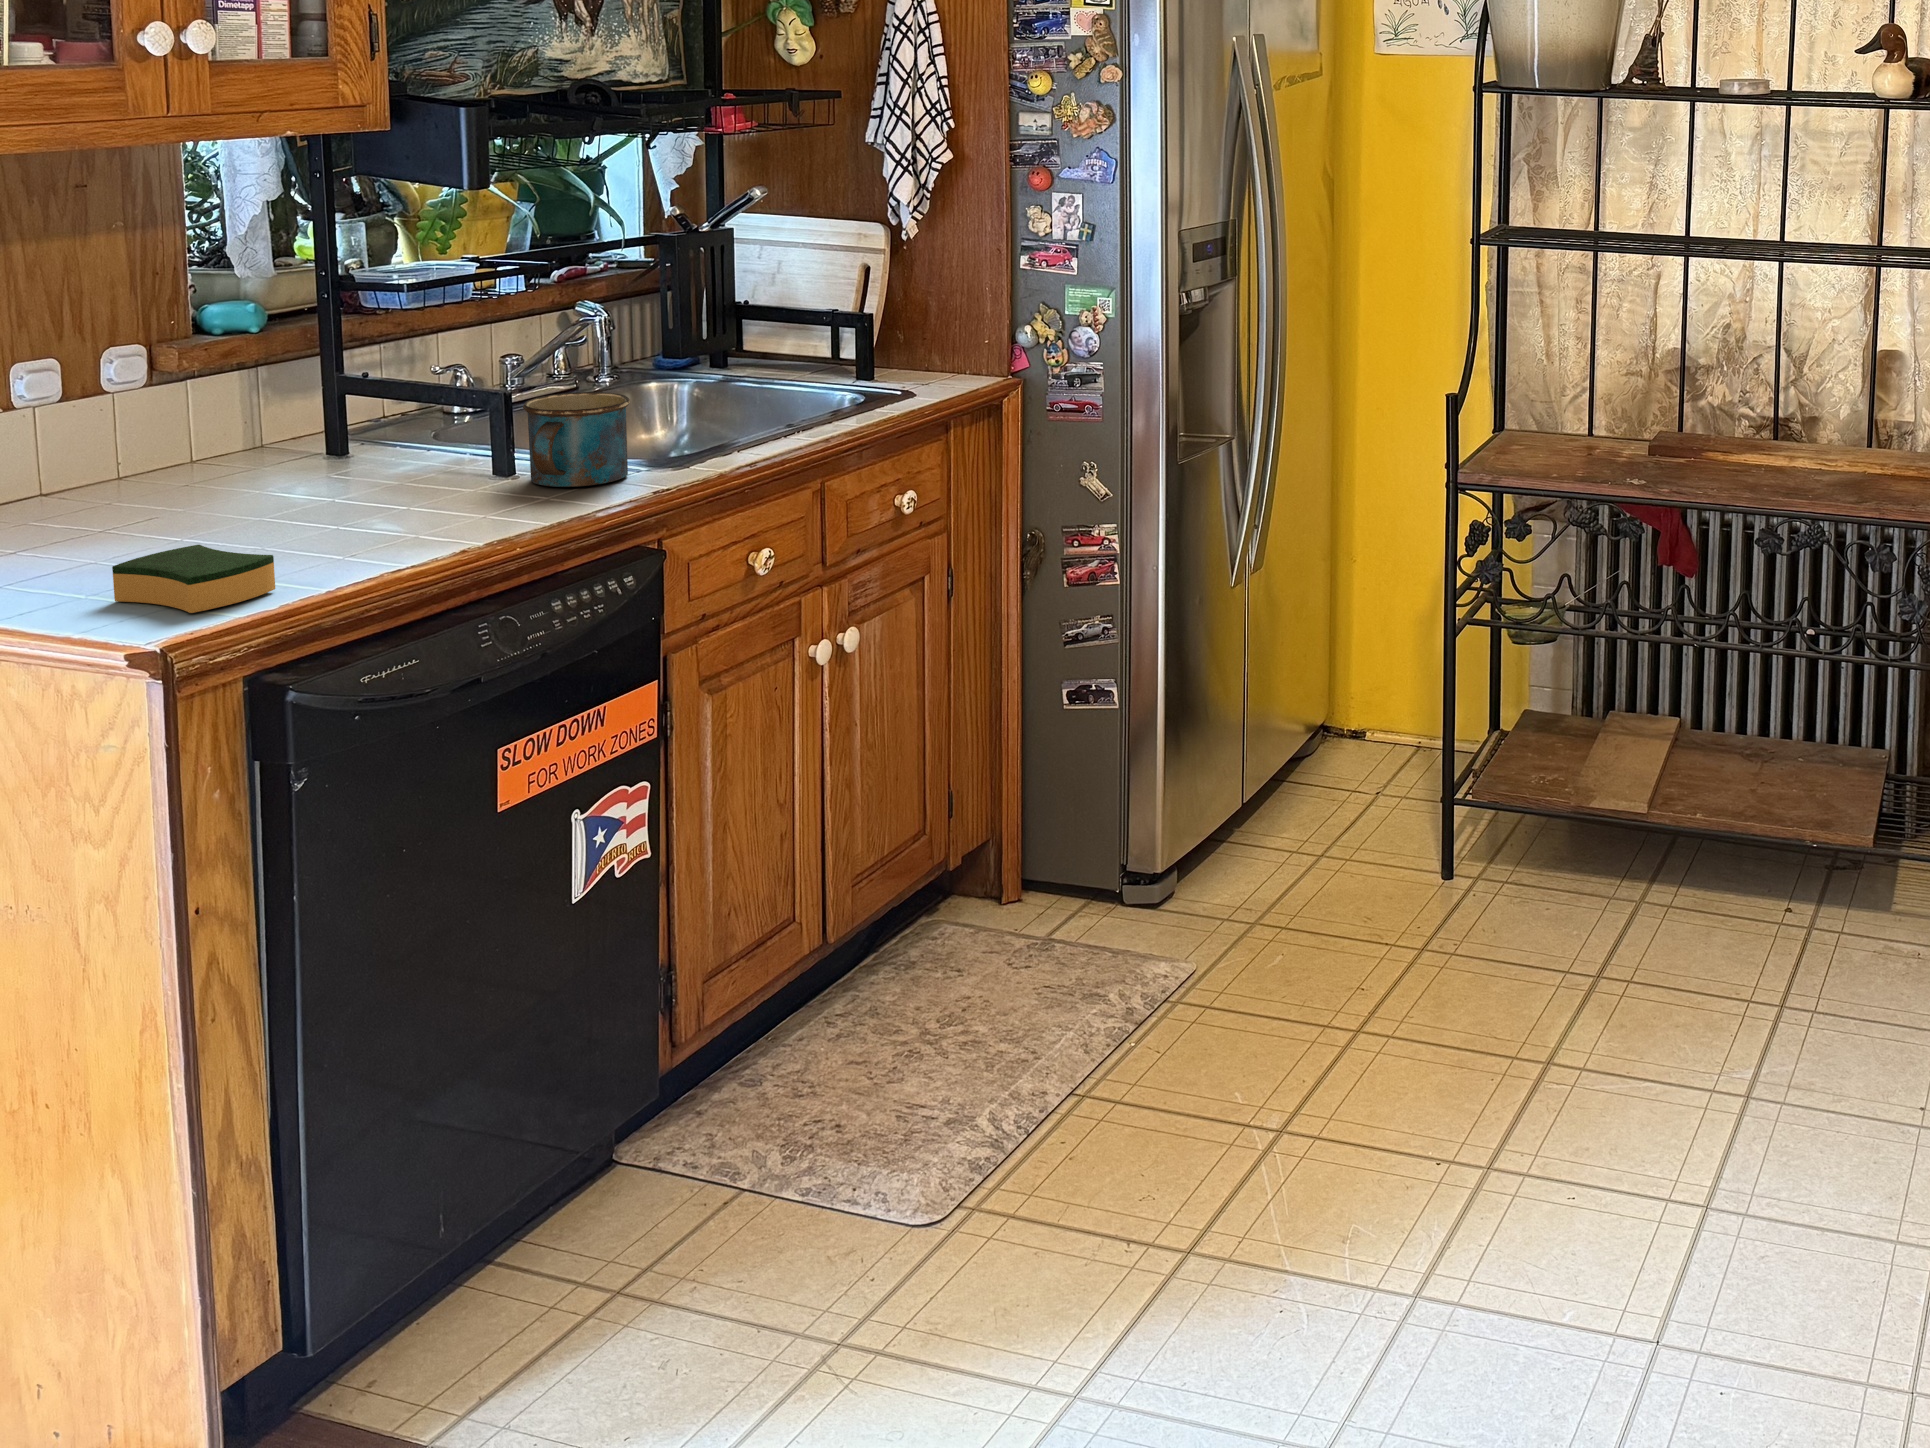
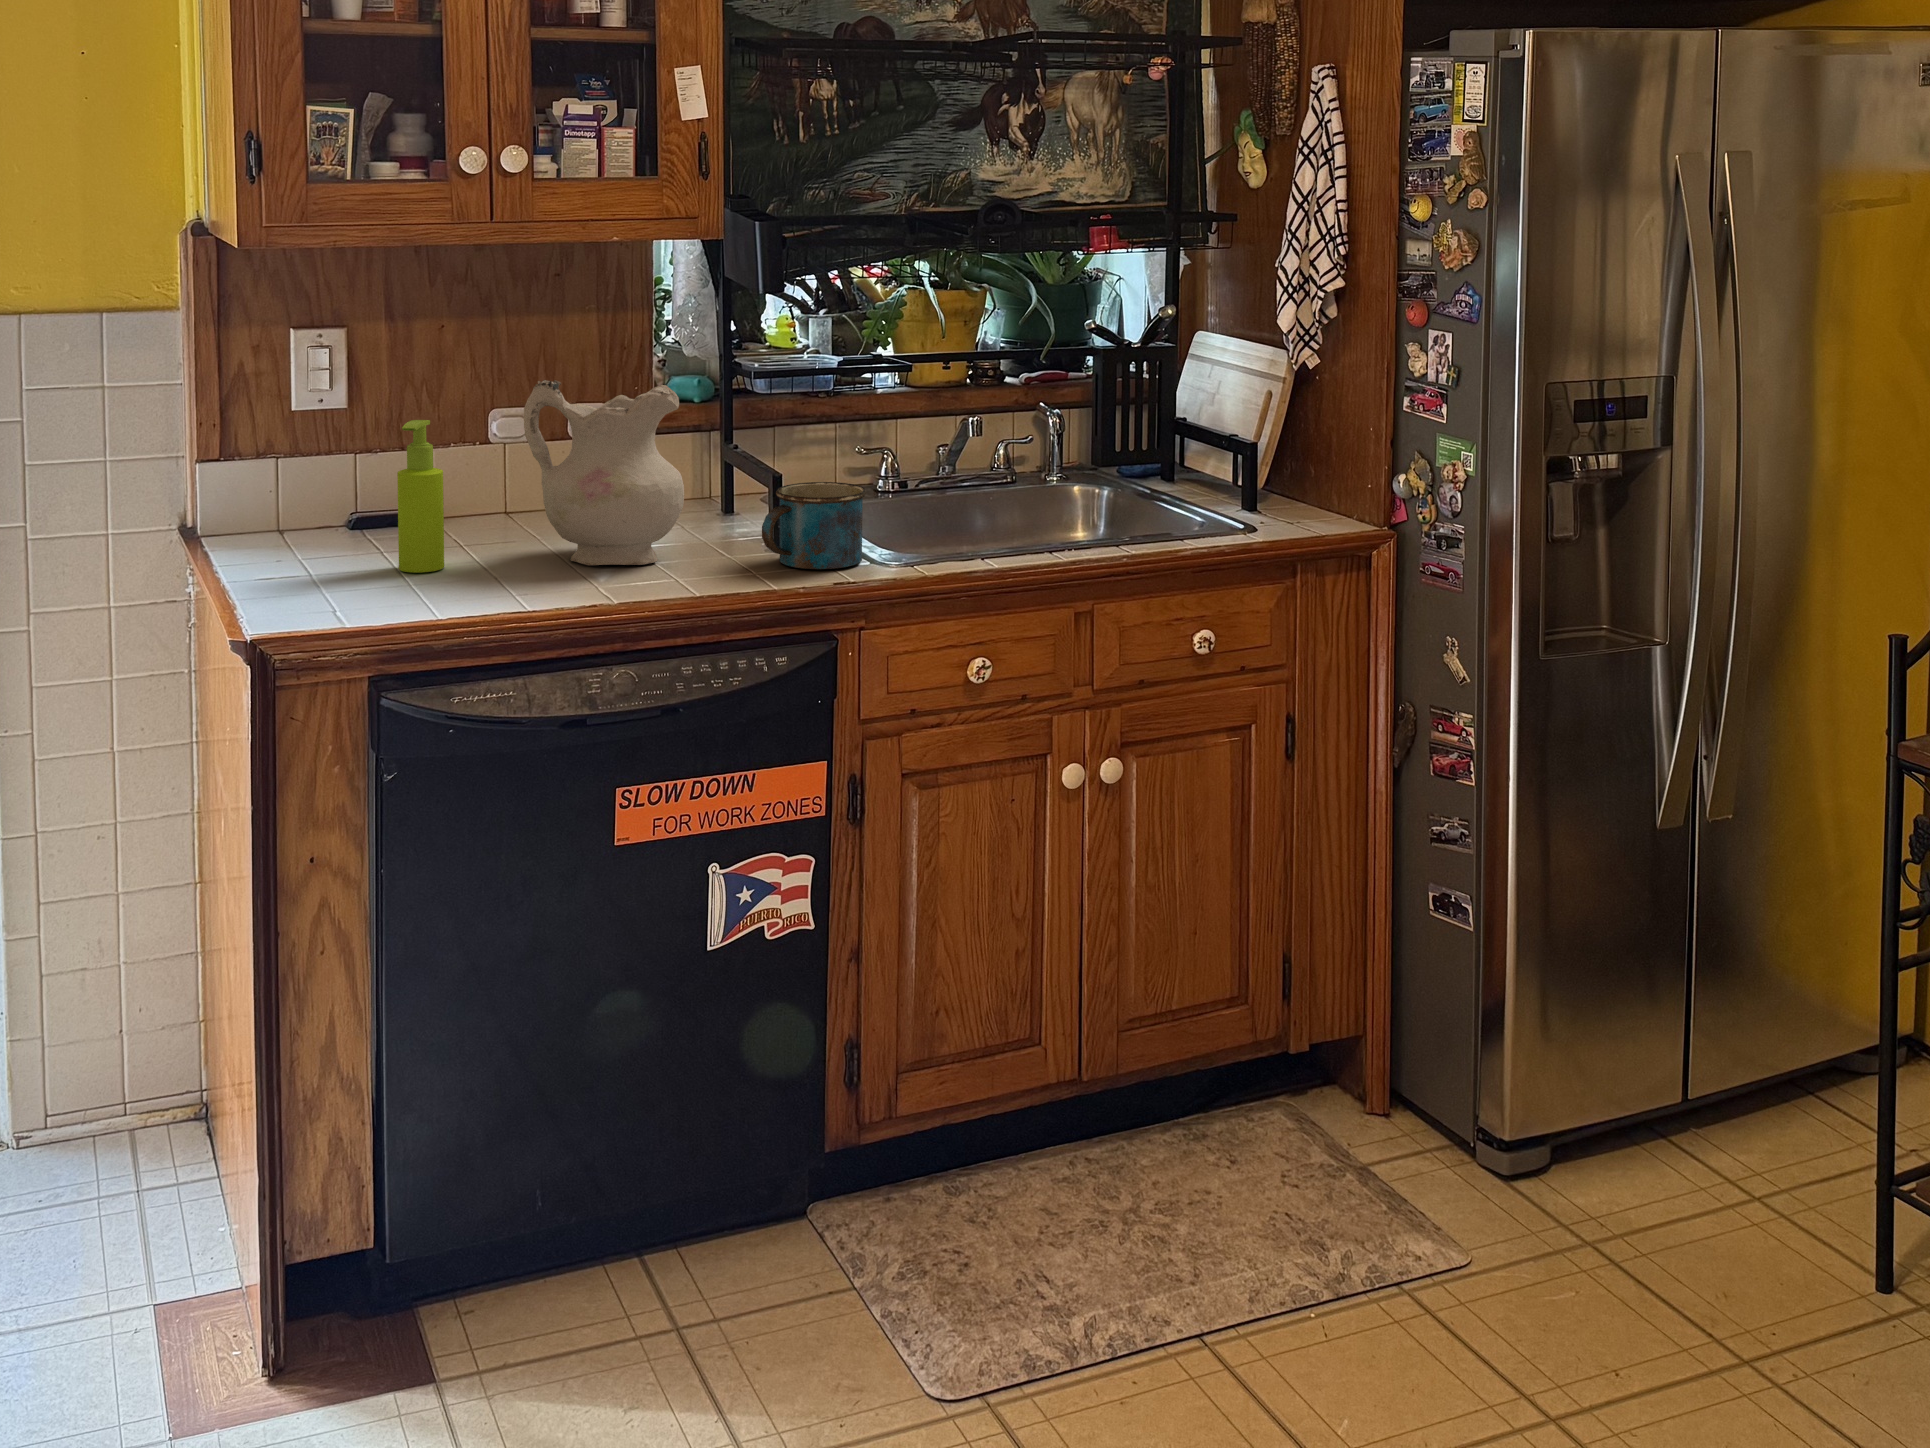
ceramic pitcher: none [205,306,426,524] -> present [524,380,684,565]
soap dispenser: none [72,377,148,570] -> present [397,420,444,573]
sponge: present [112,545,275,613] -> none [356,562,444,614]

